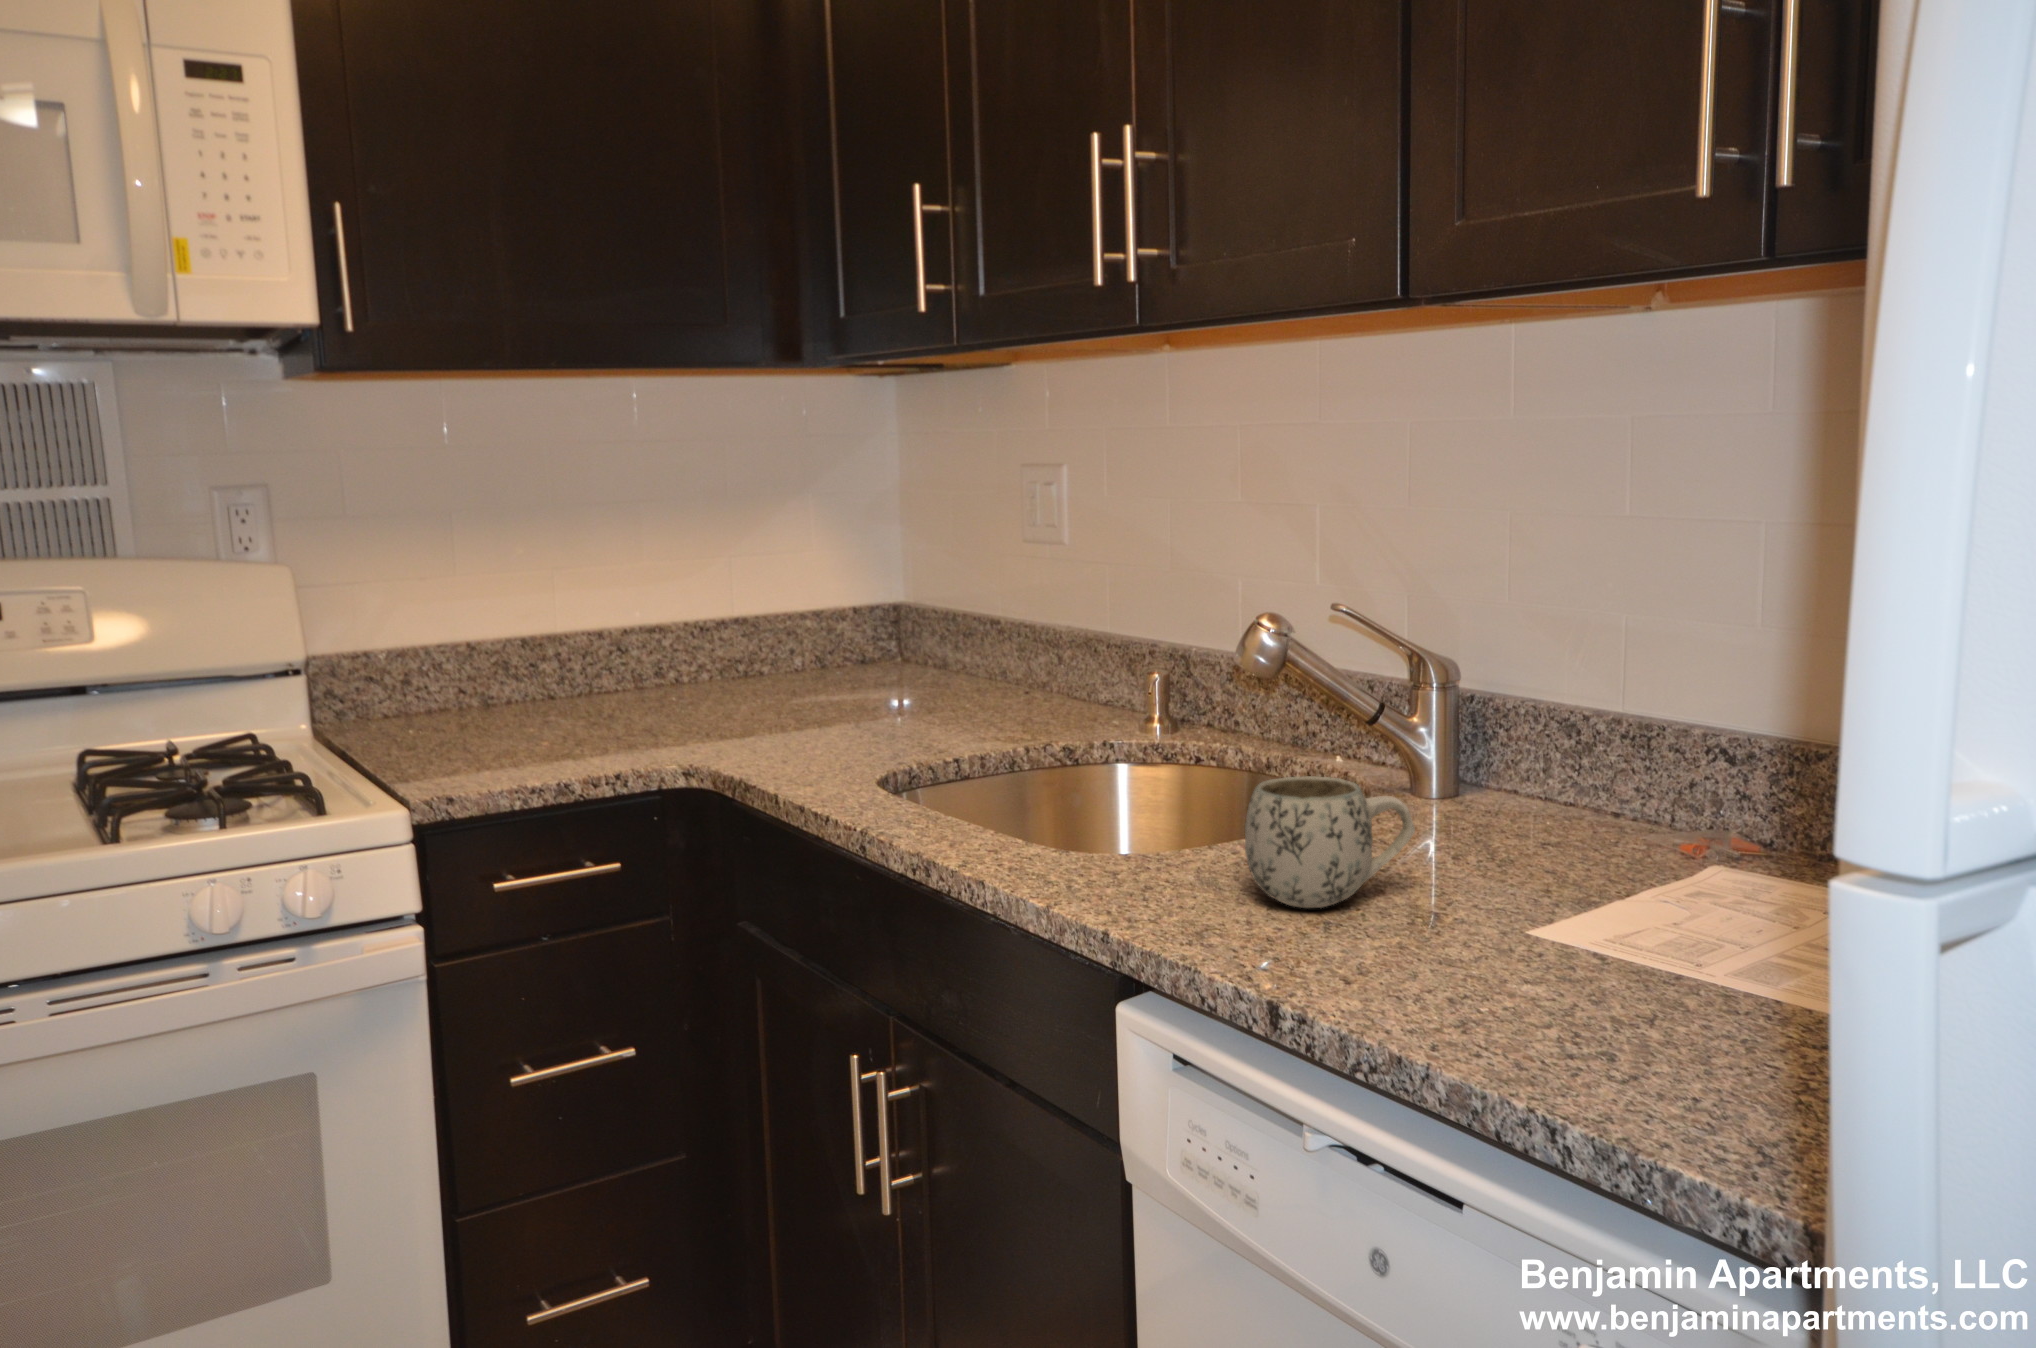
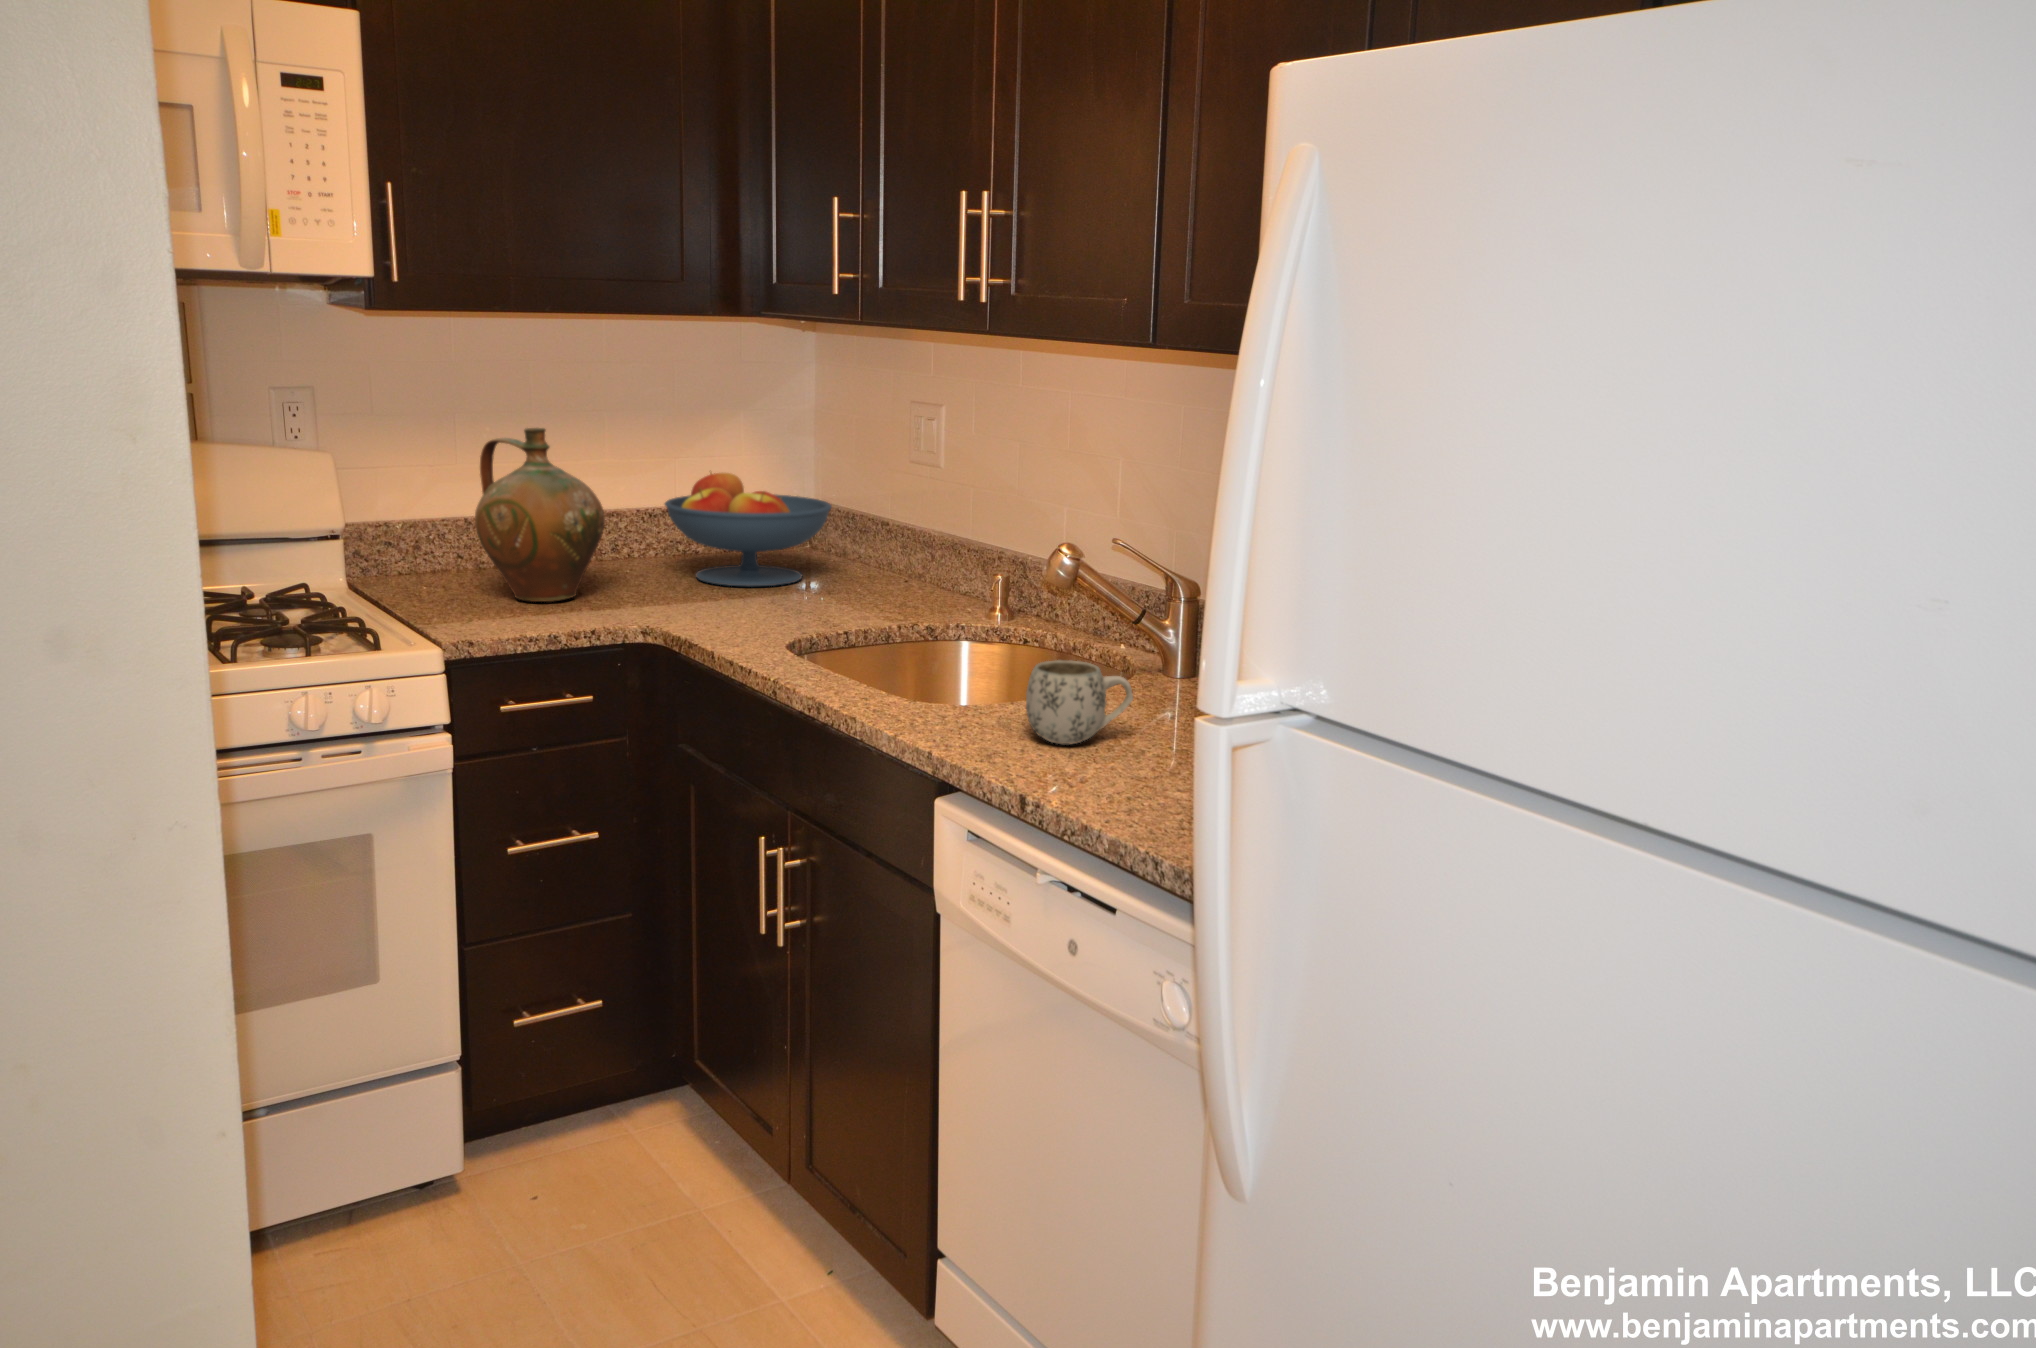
ceramic jug: none [466,515,634,741] -> present [475,428,605,602]
fruit bowl: none [713,566,926,709] -> present [665,473,832,587]

